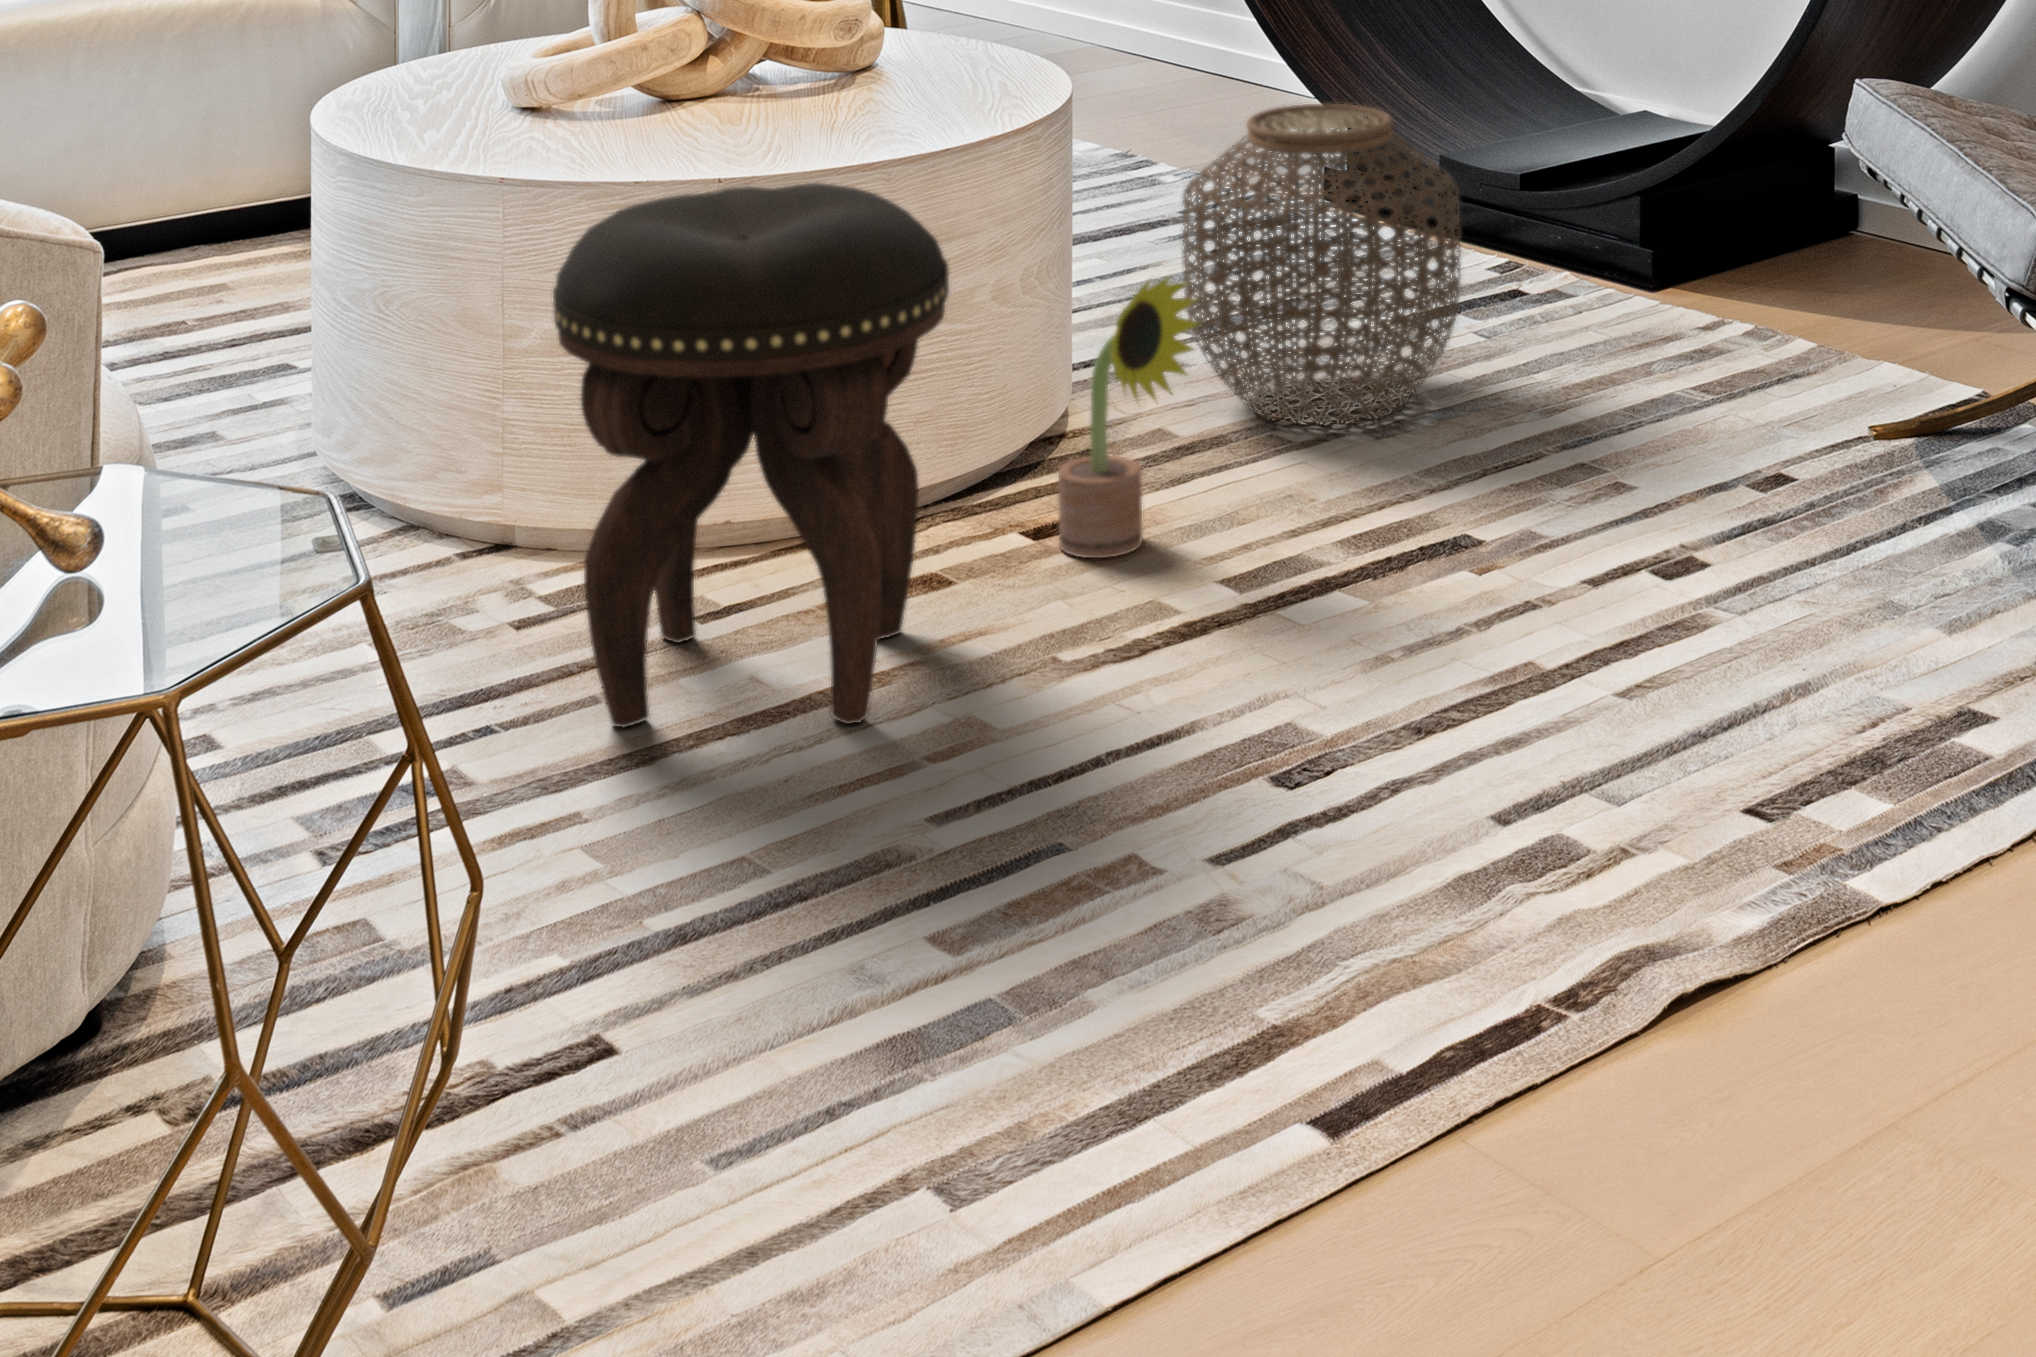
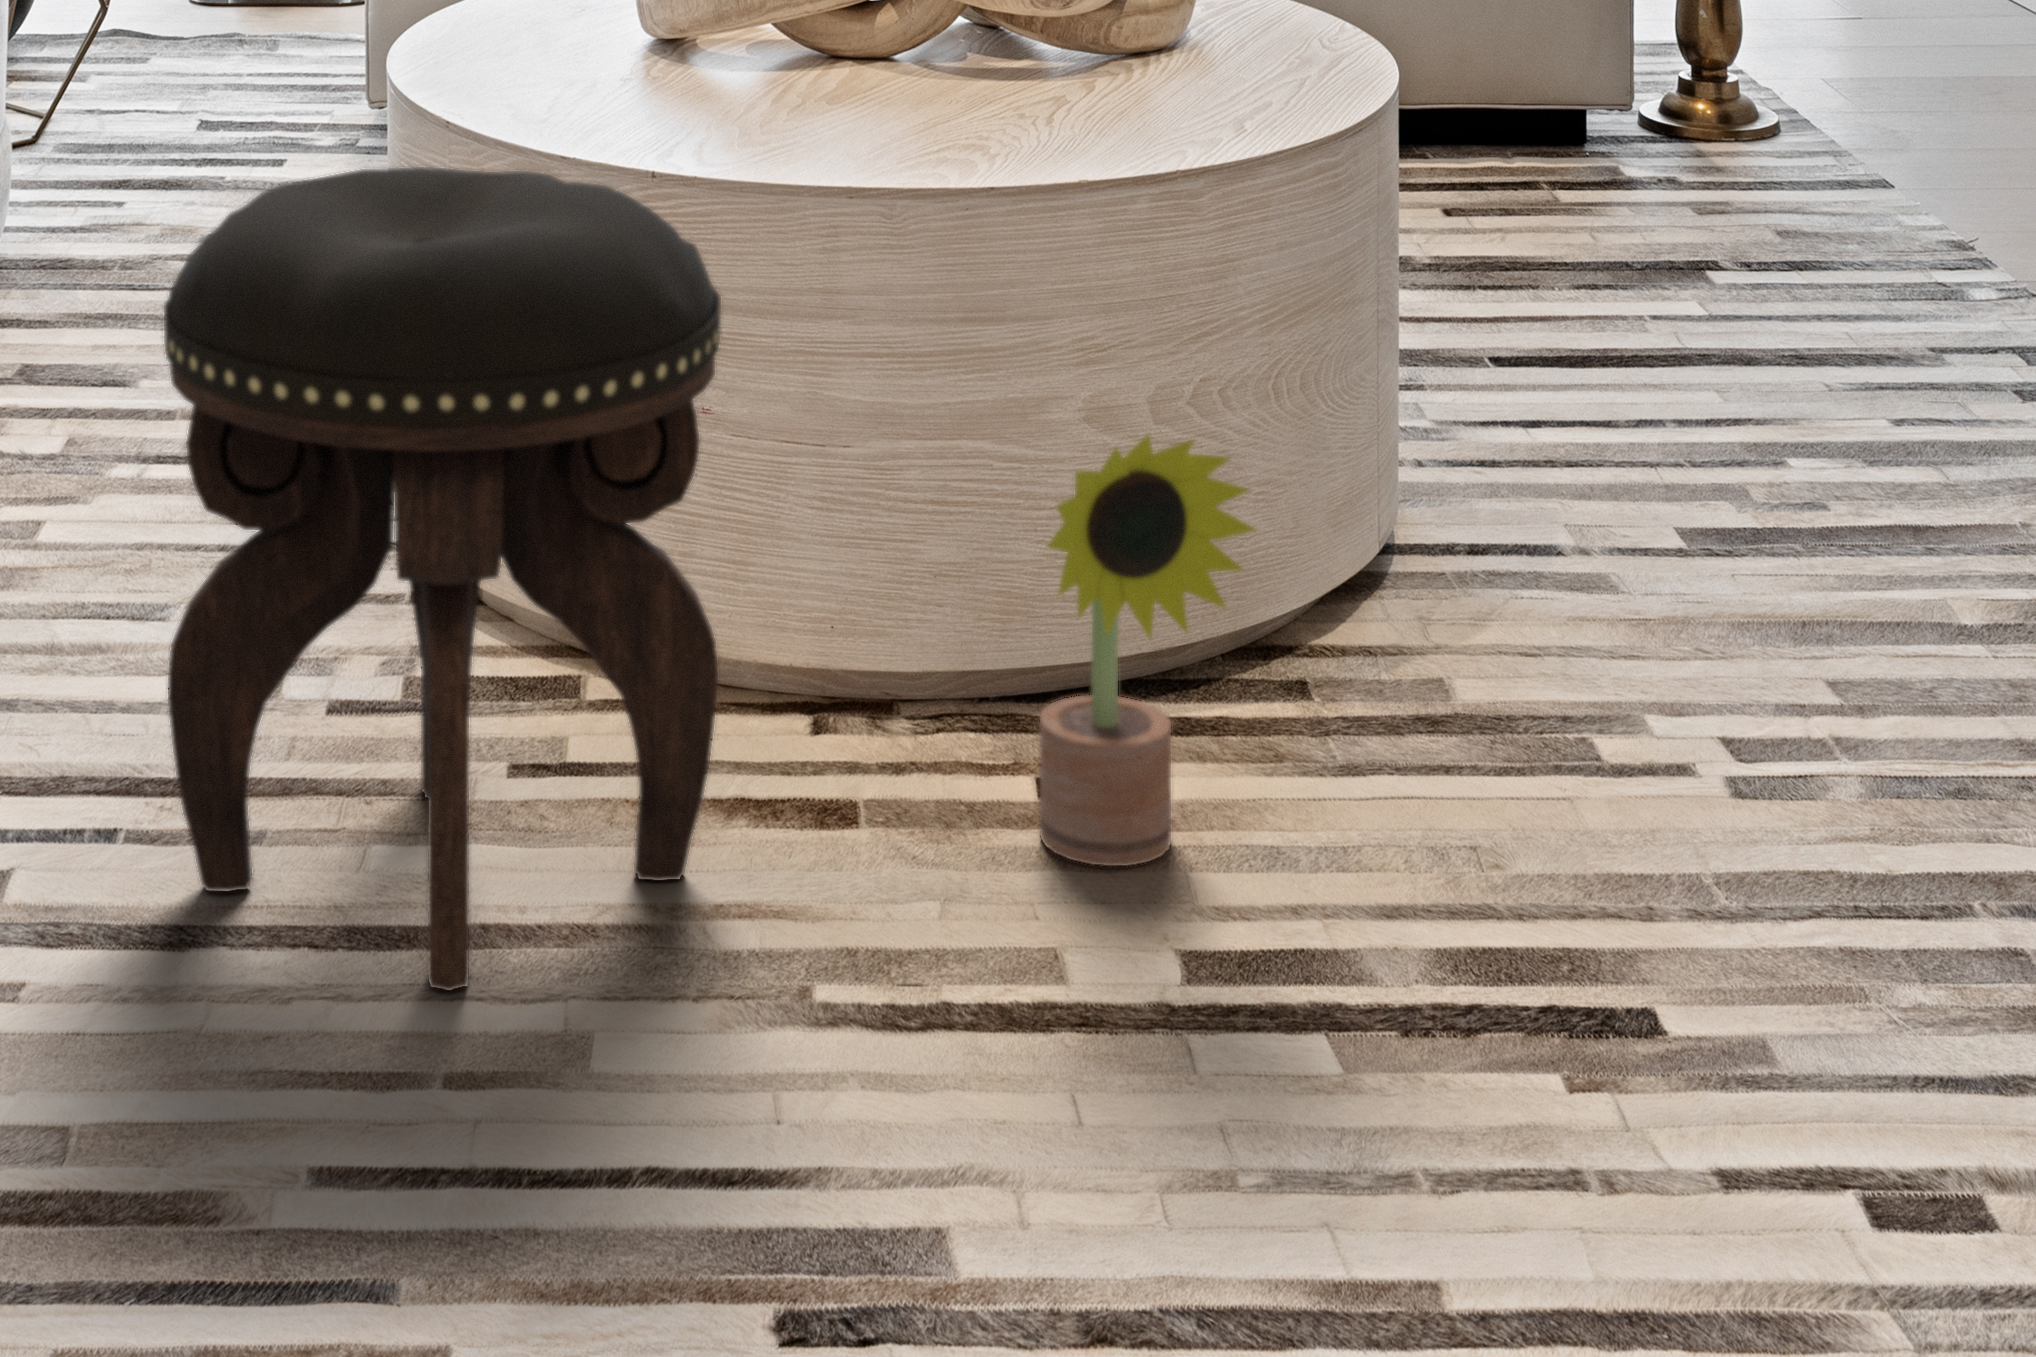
woven basket: present [1182,104,1461,425] -> none [1488,216,1972,771]

